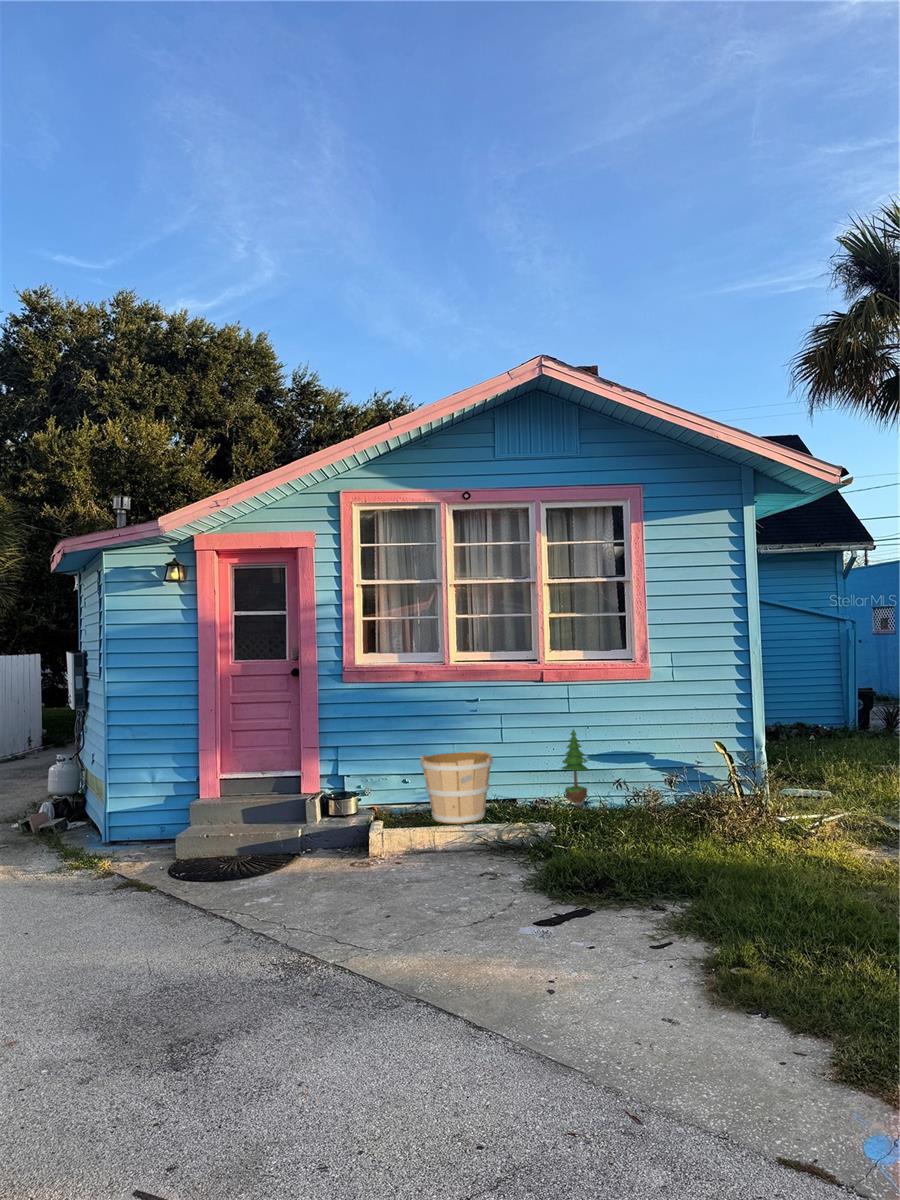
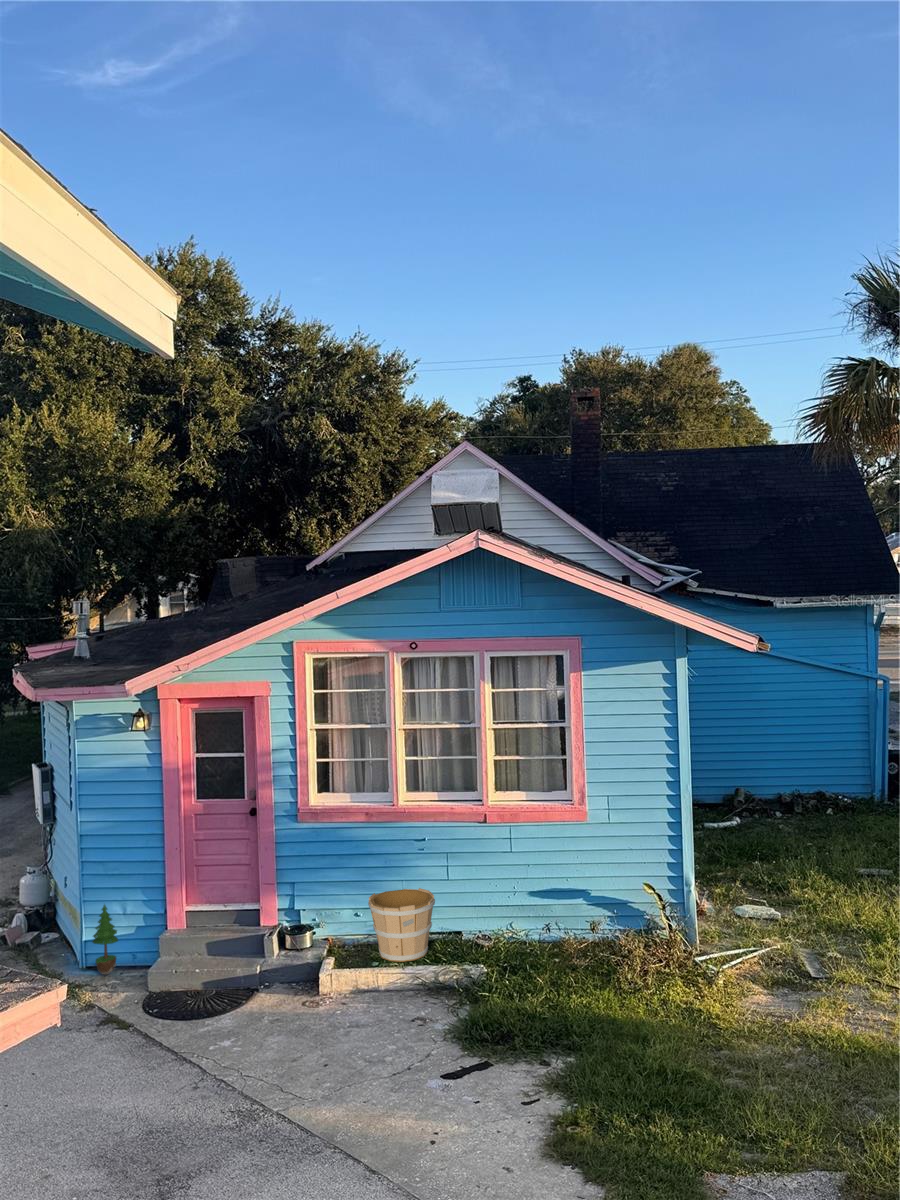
potted tree: present [562,729,588,807] -> present [92,905,118,975]

